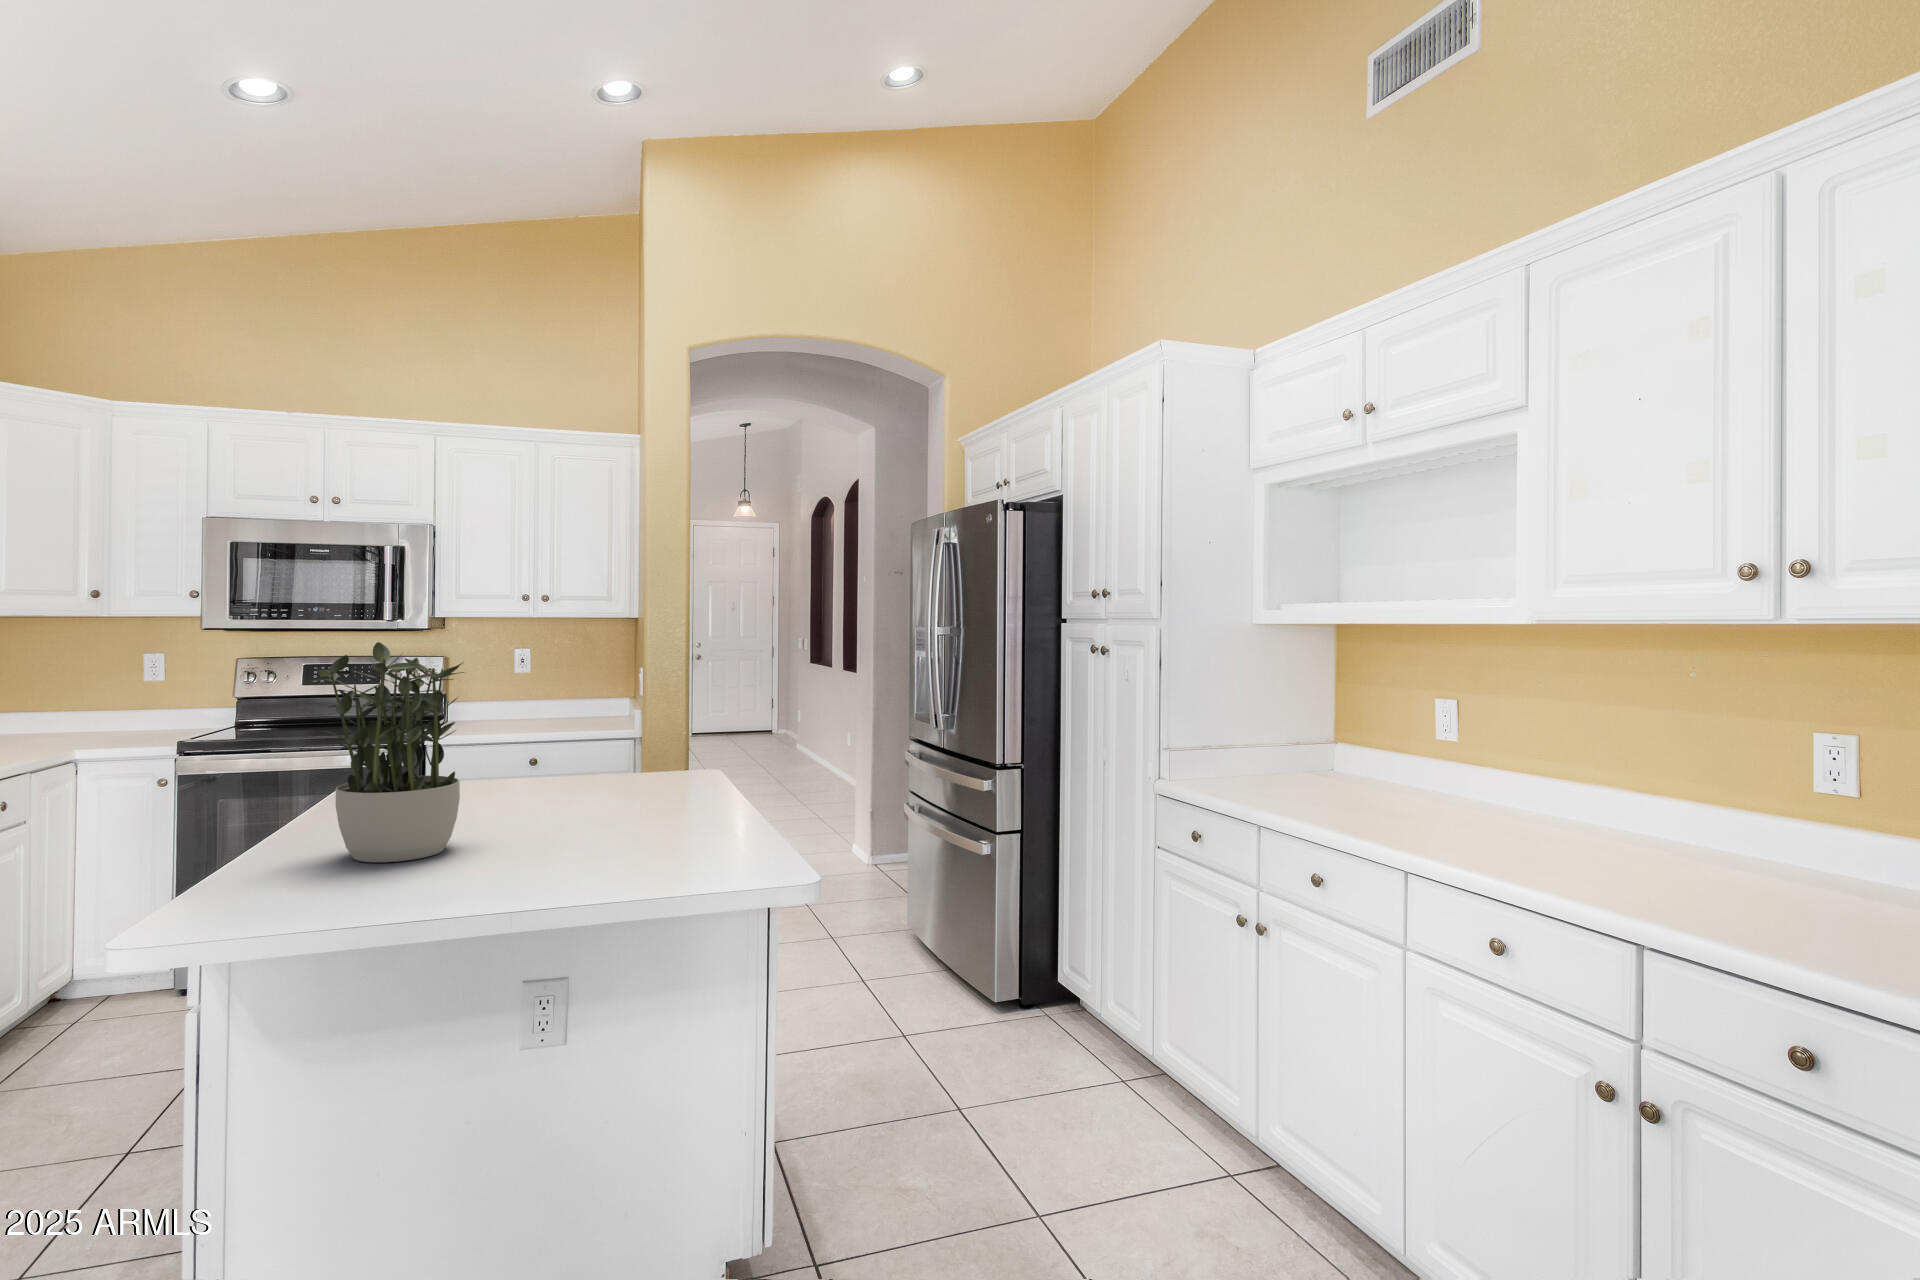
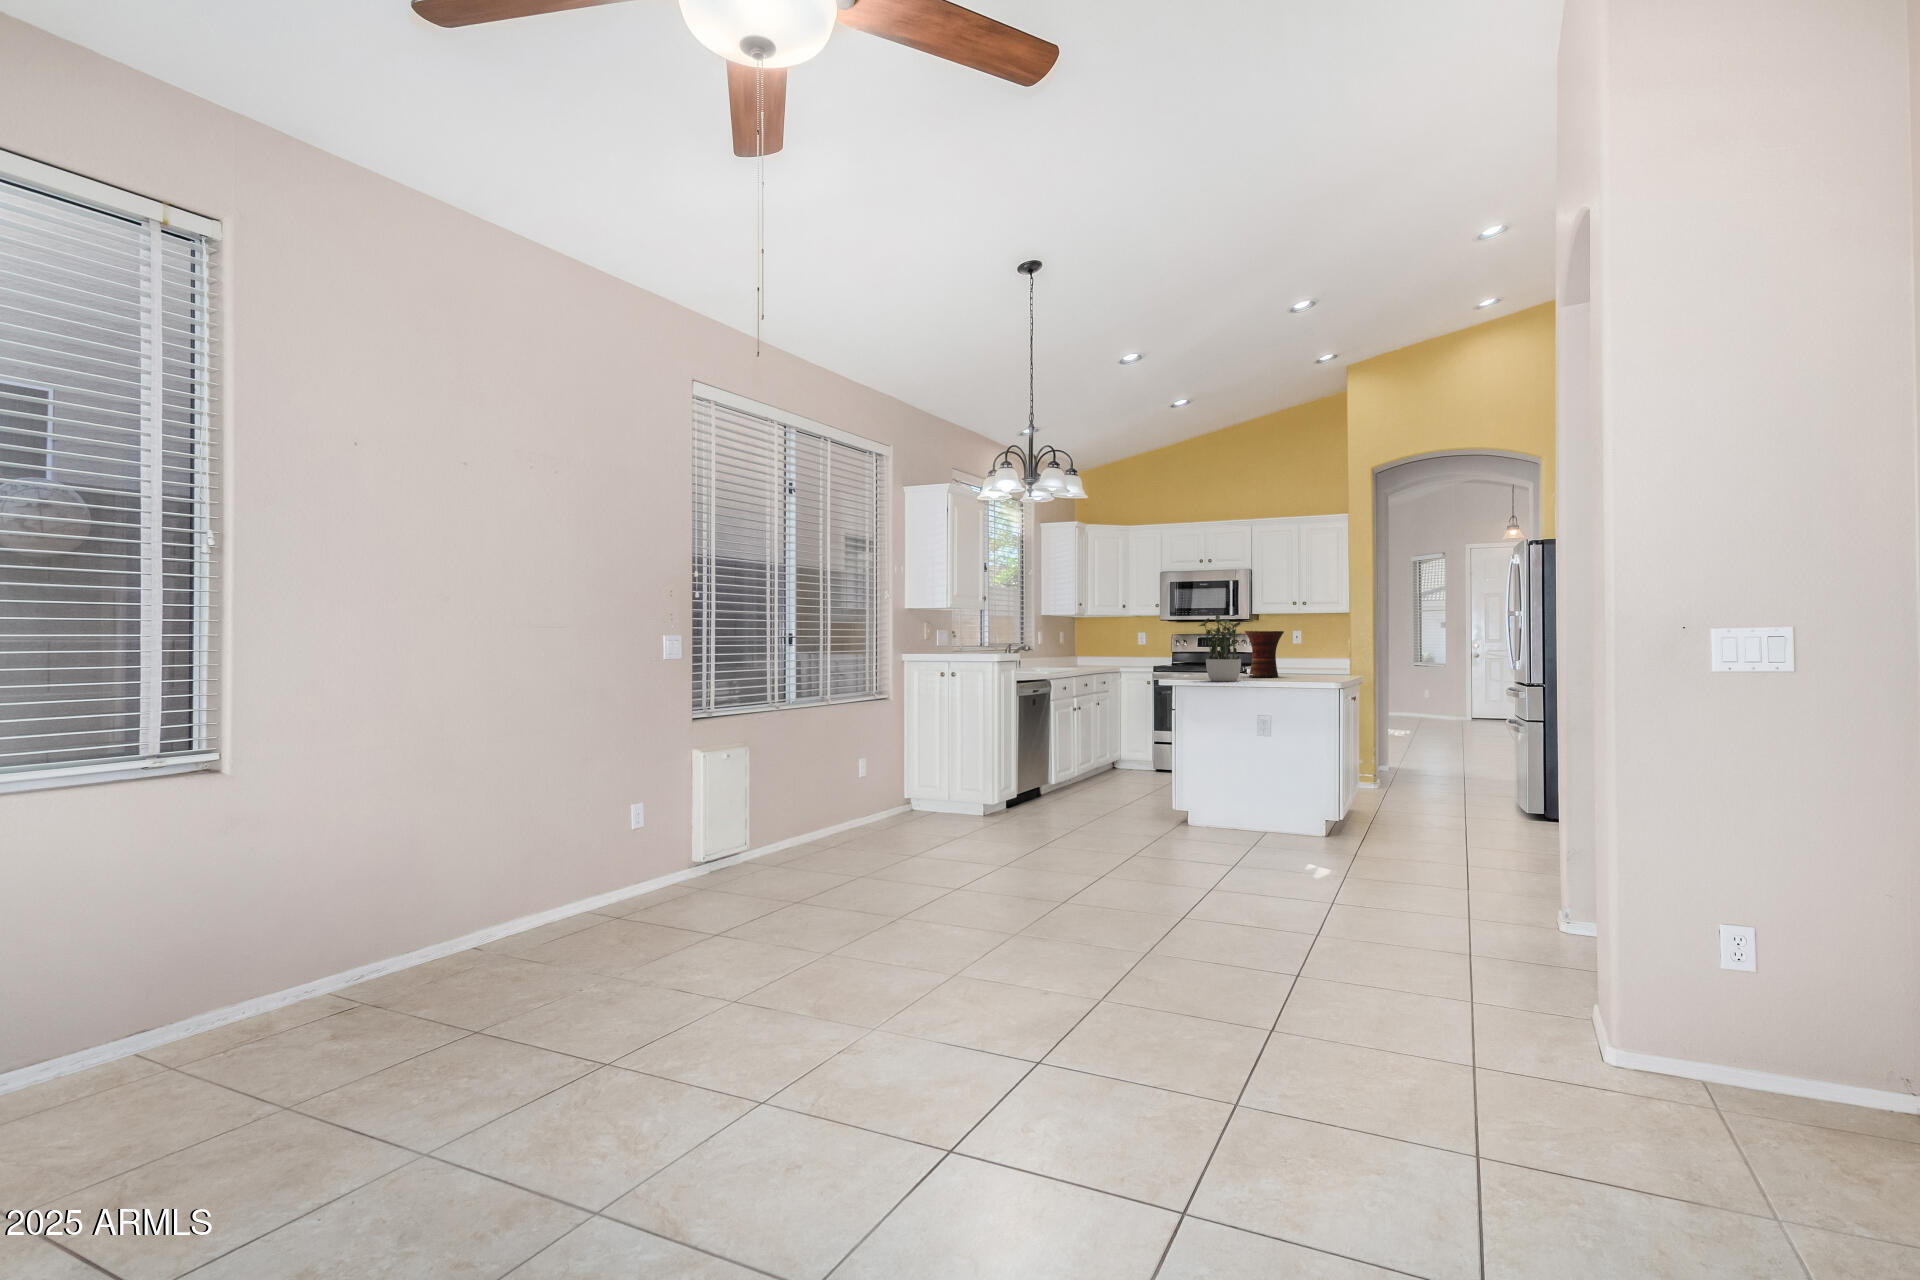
vase: none [452,676,560,803] -> present [1245,631,1284,677]

